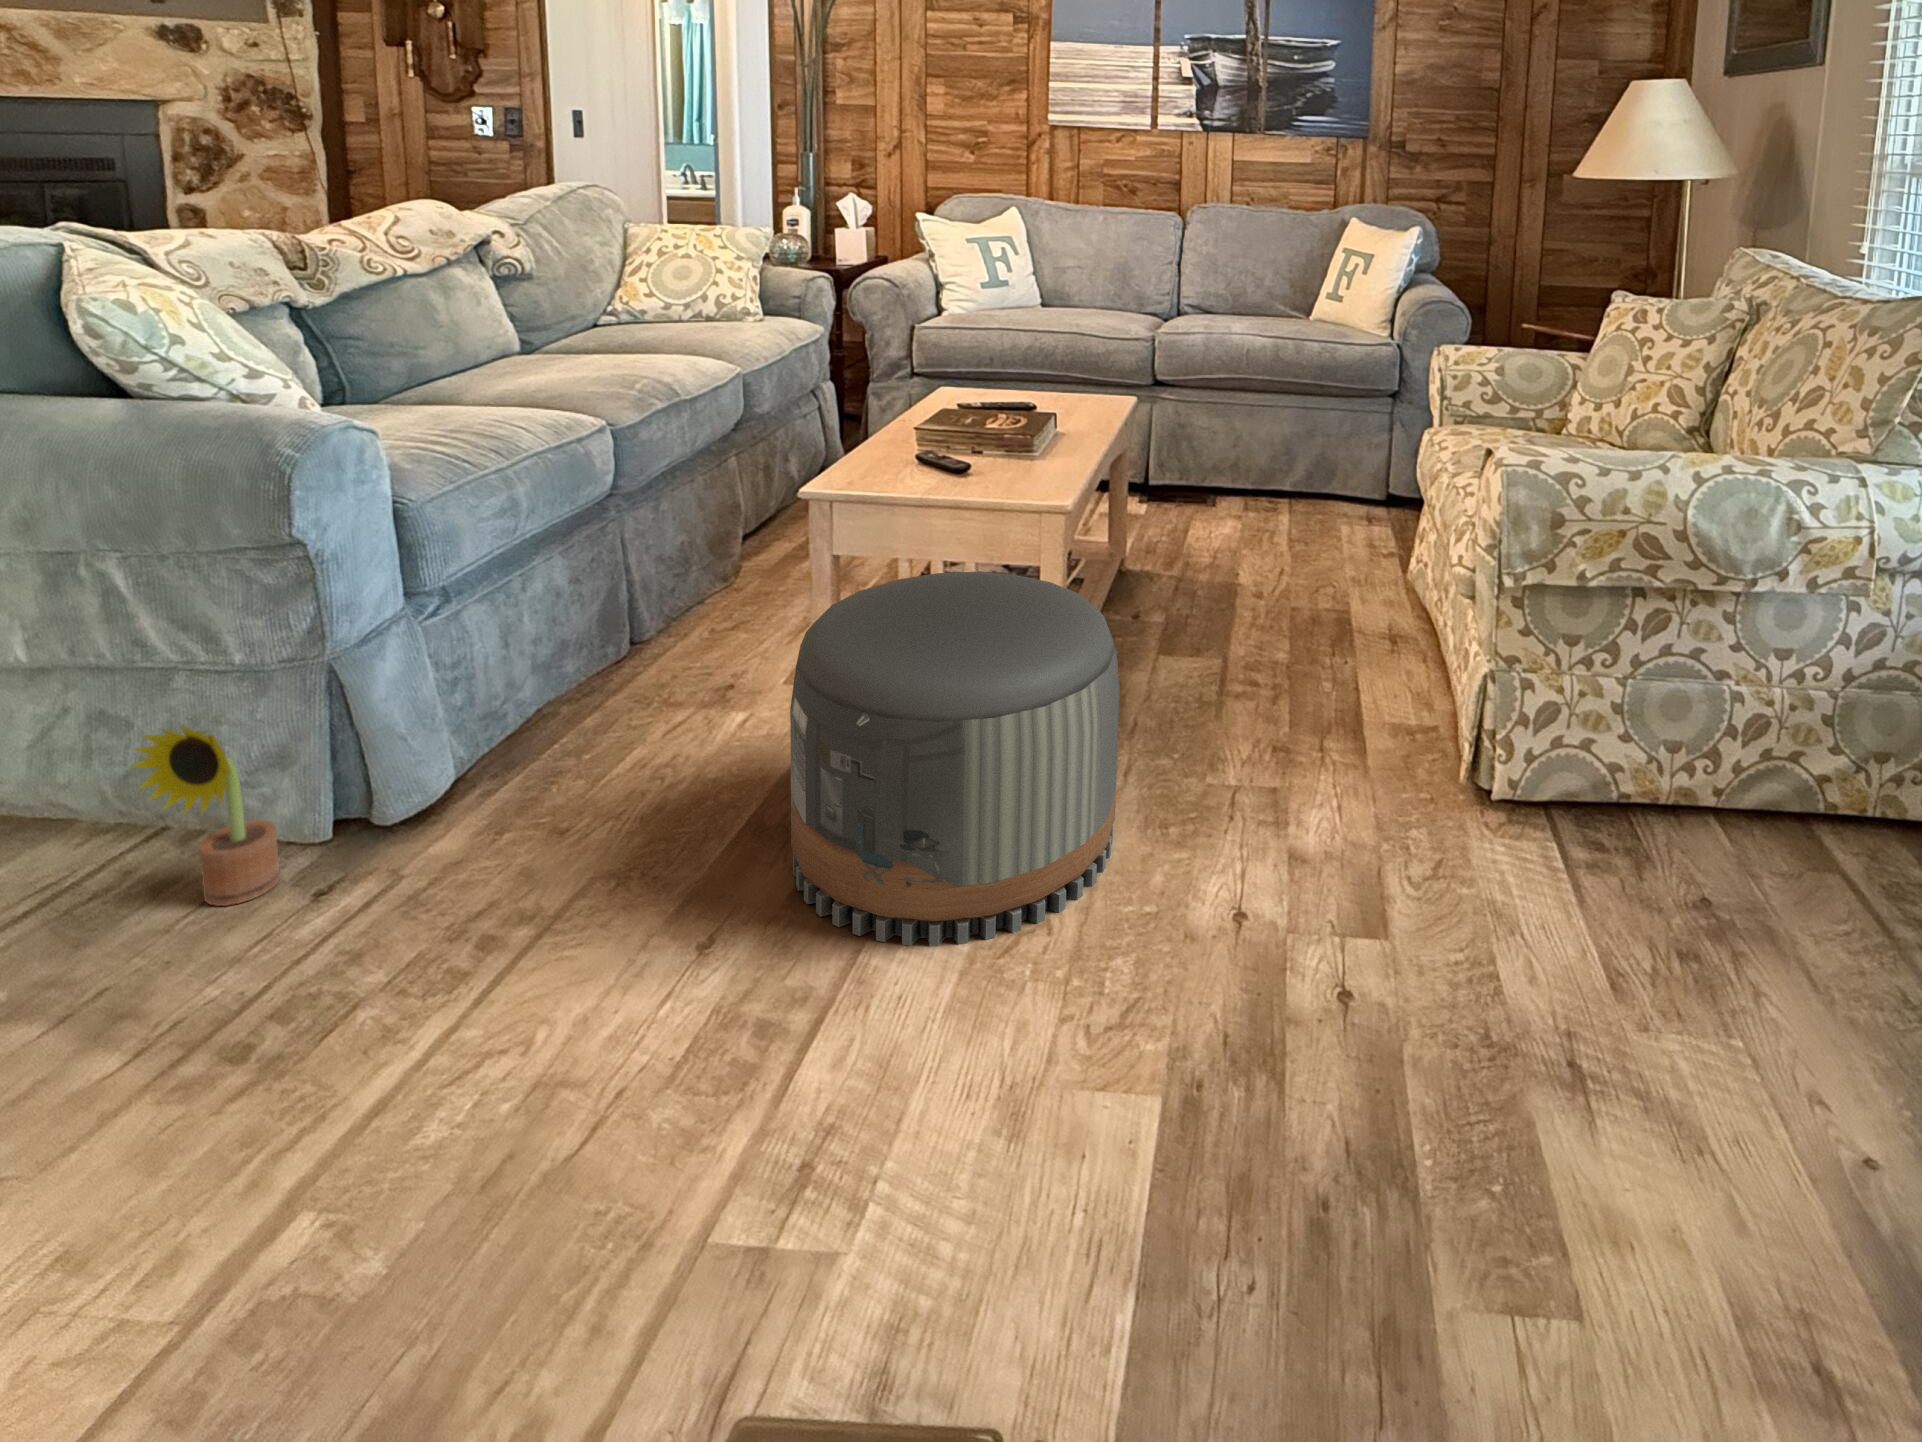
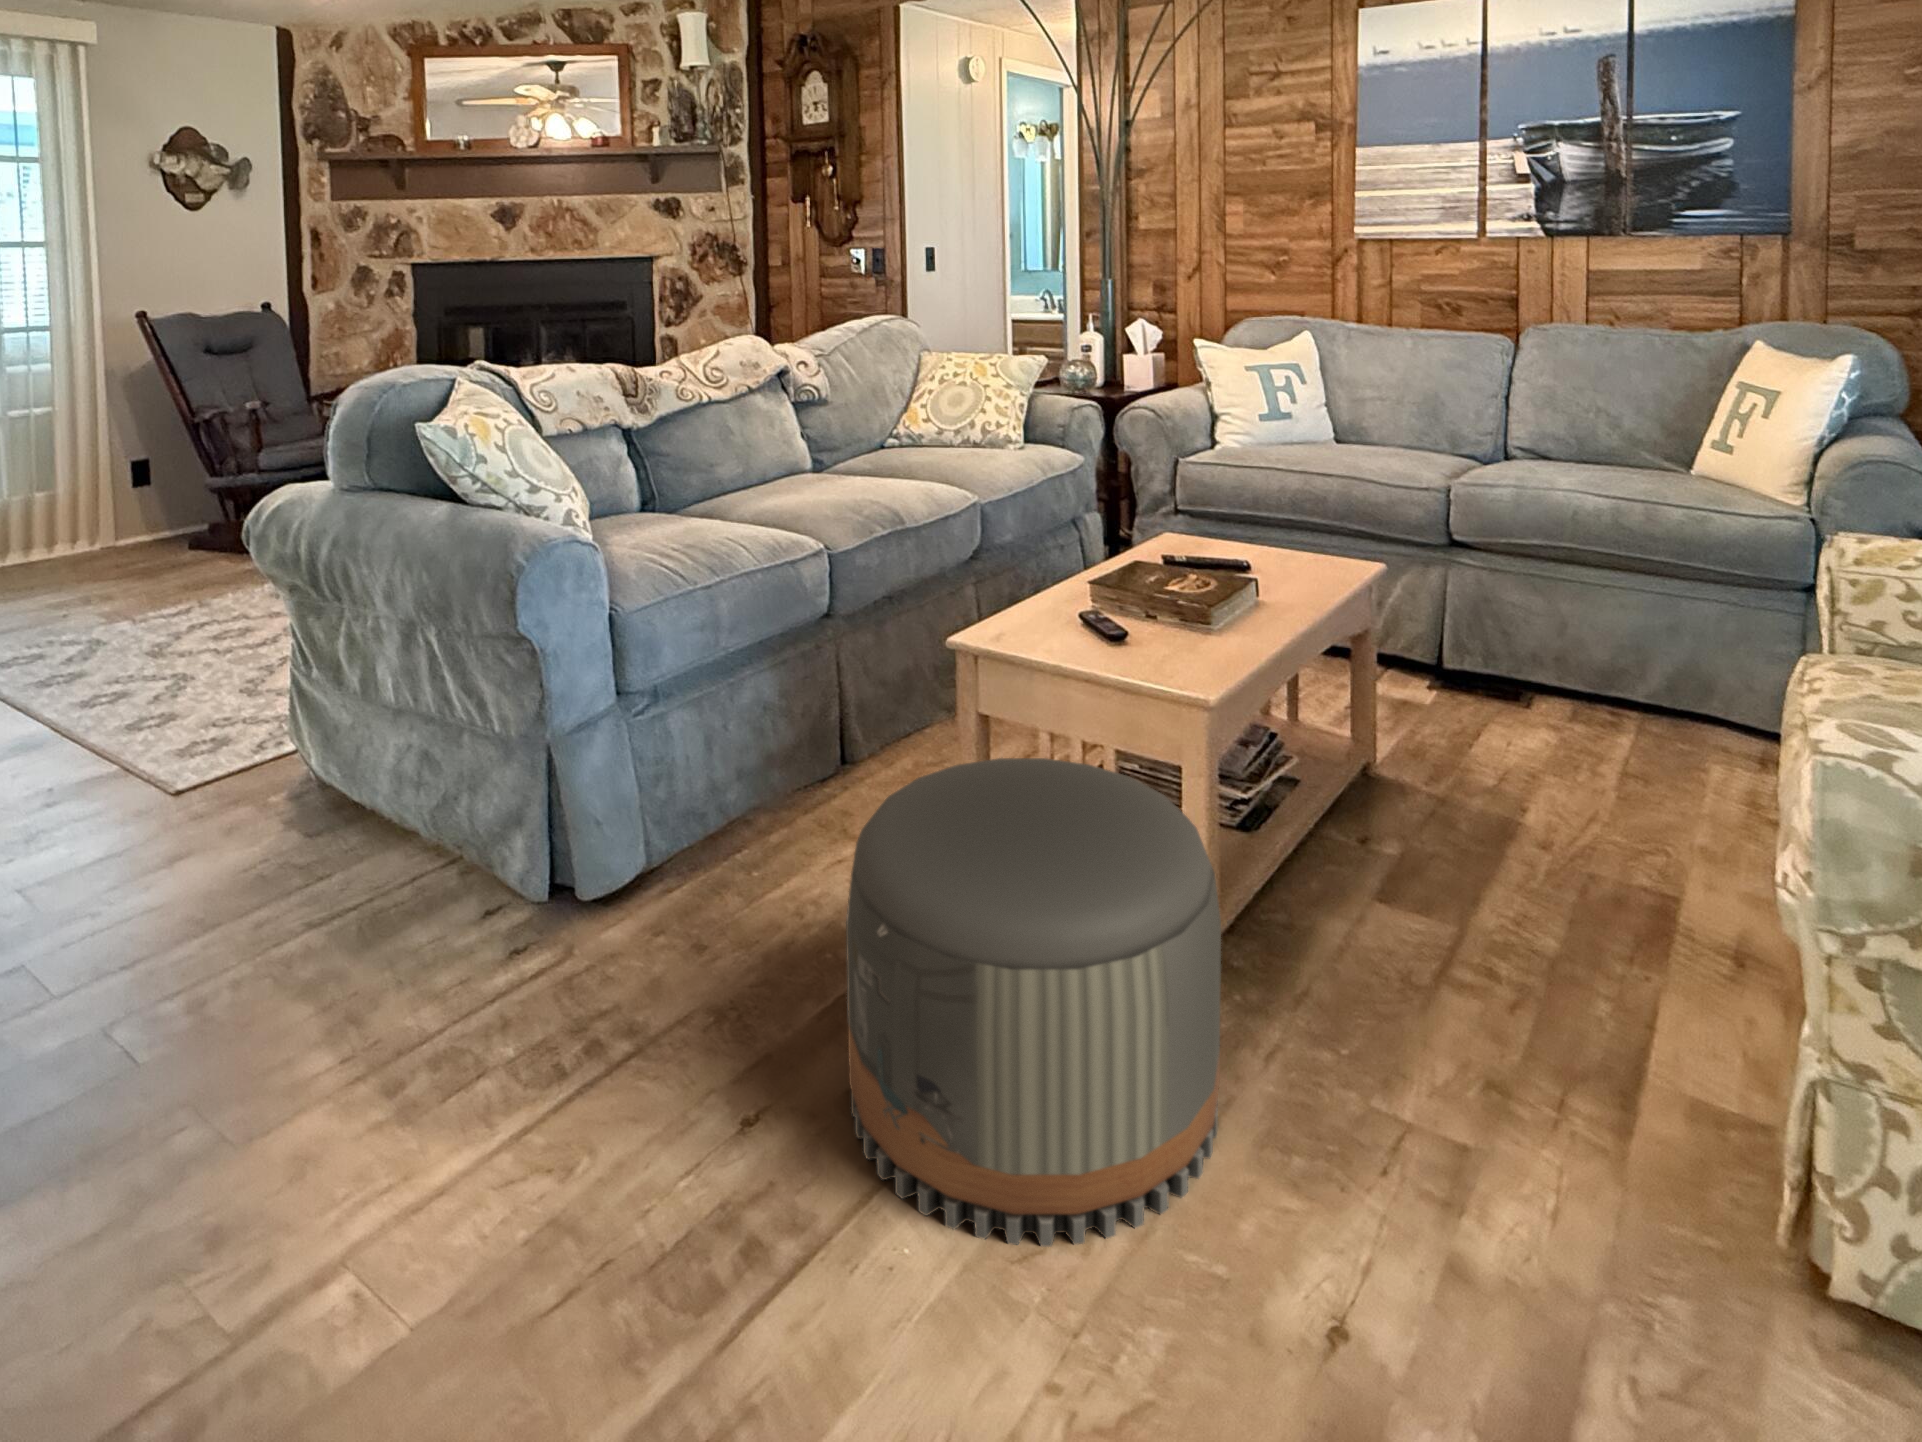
decorative plant: present [133,725,280,906] -> none [392,783,494,947]

